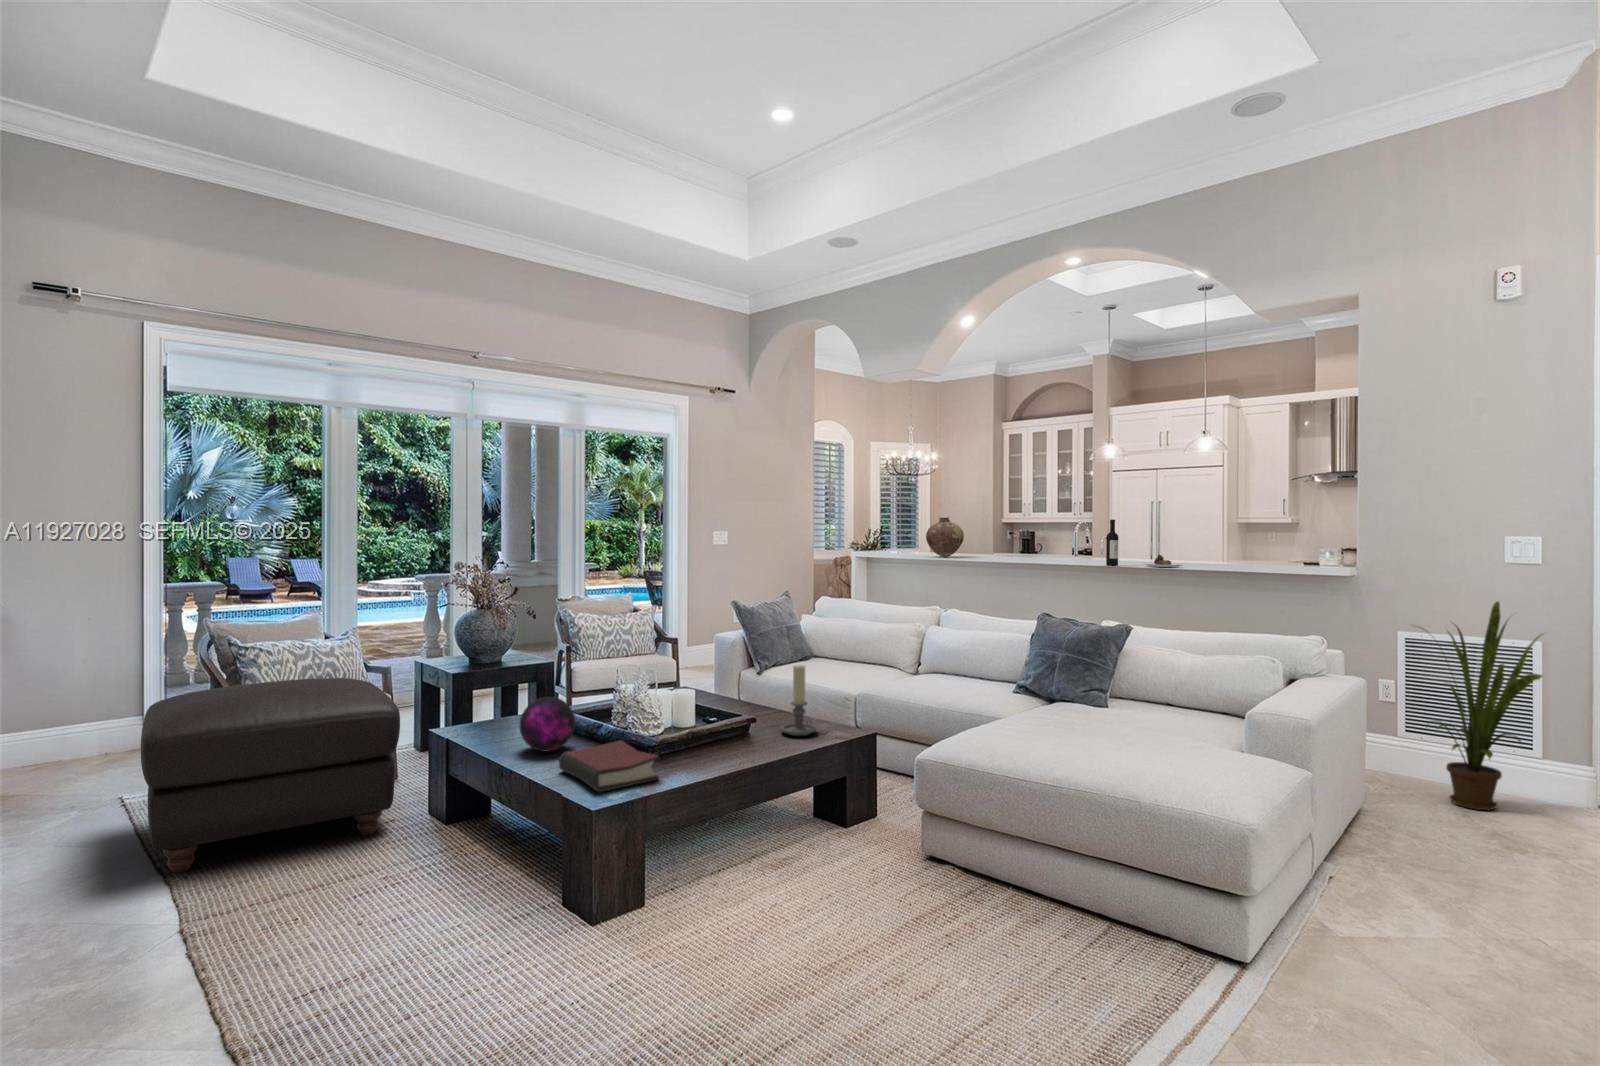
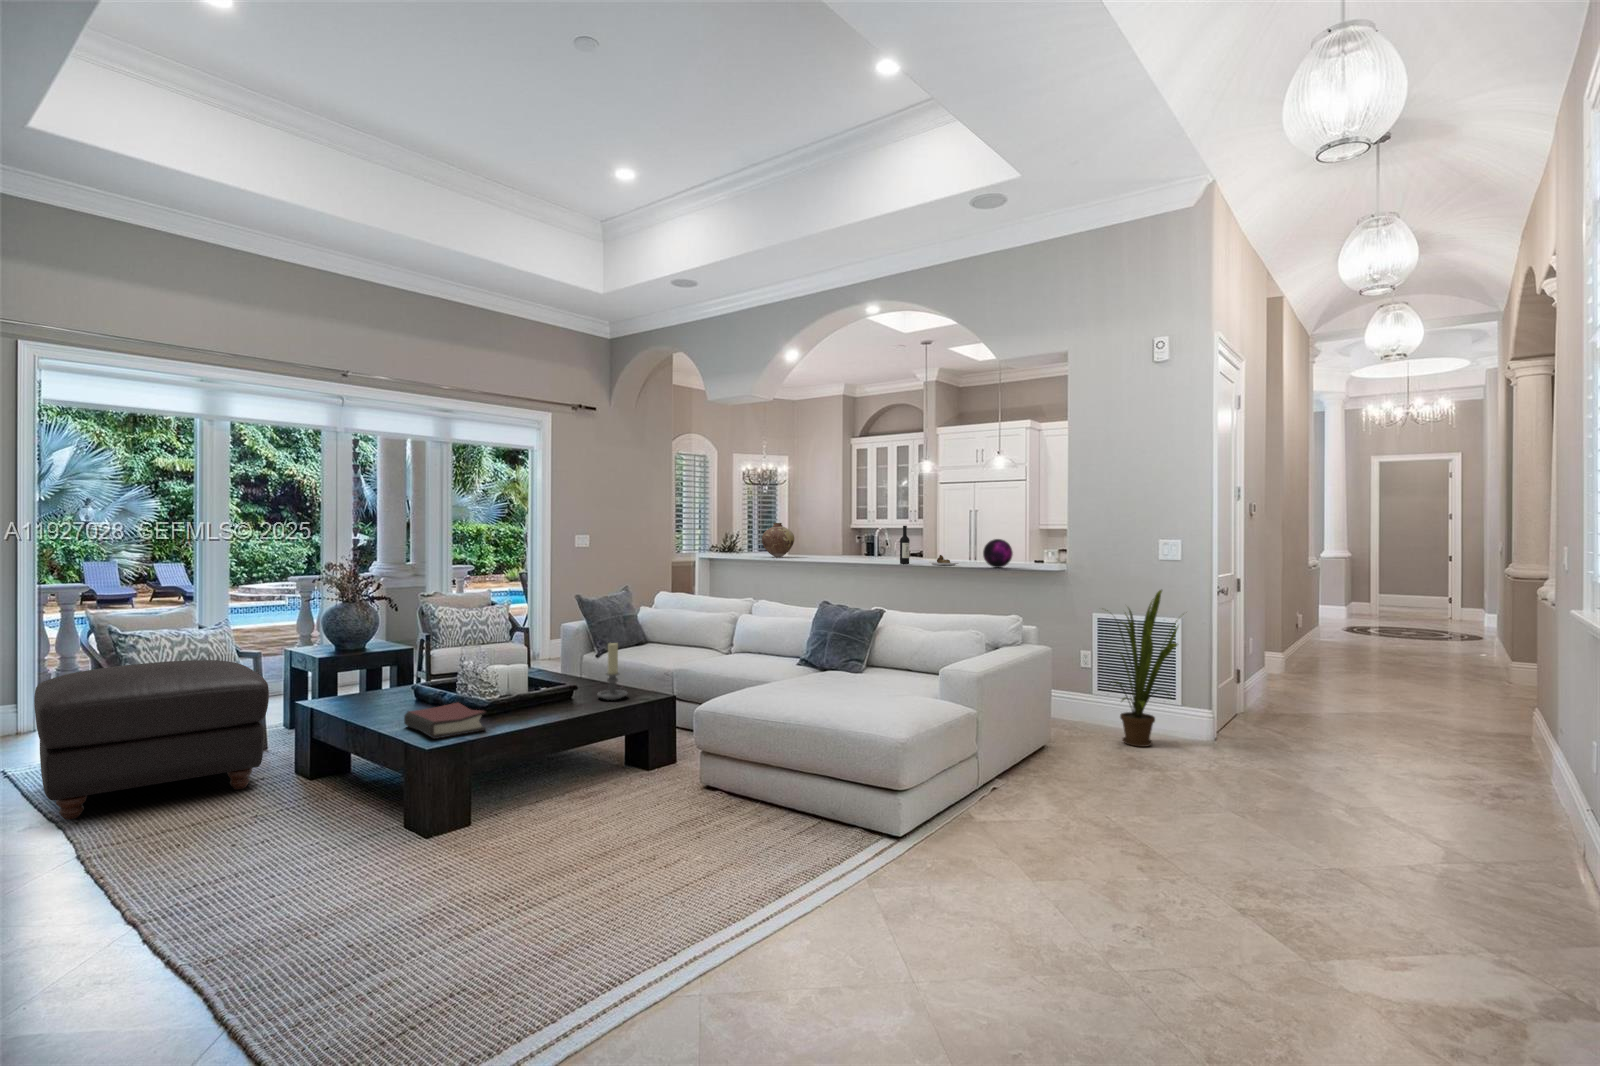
decorative orb: present [520,697,575,752] -> present [983,539,1013,568]

